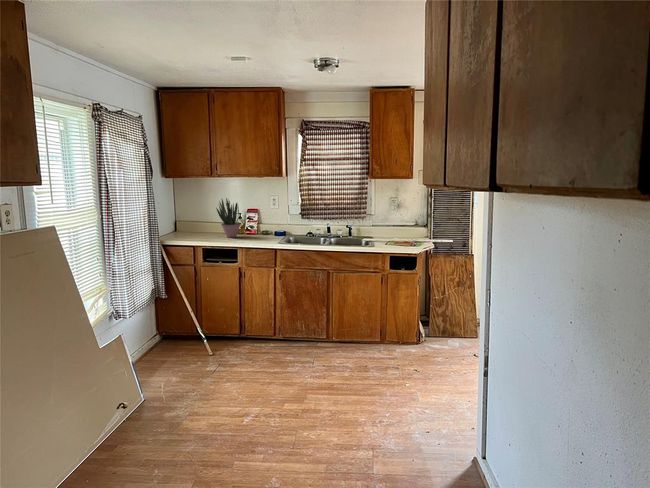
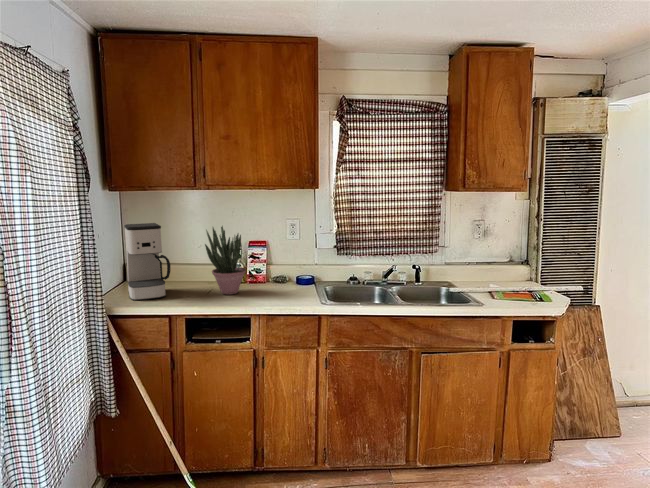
coffee maker: none [174,196,198,238] -> present [124,223,171,300]

